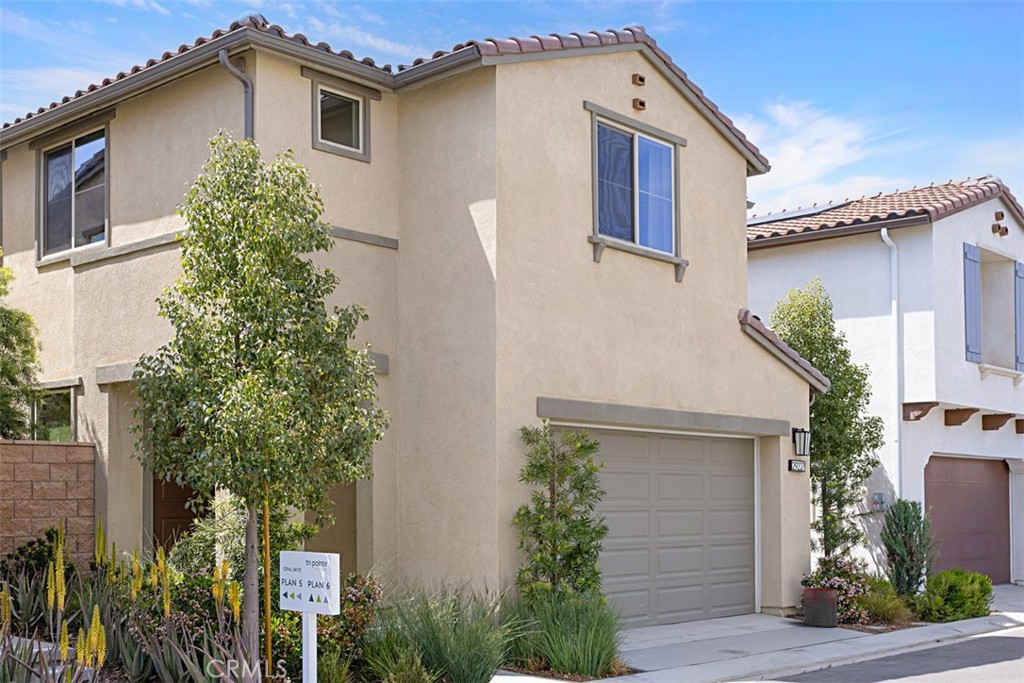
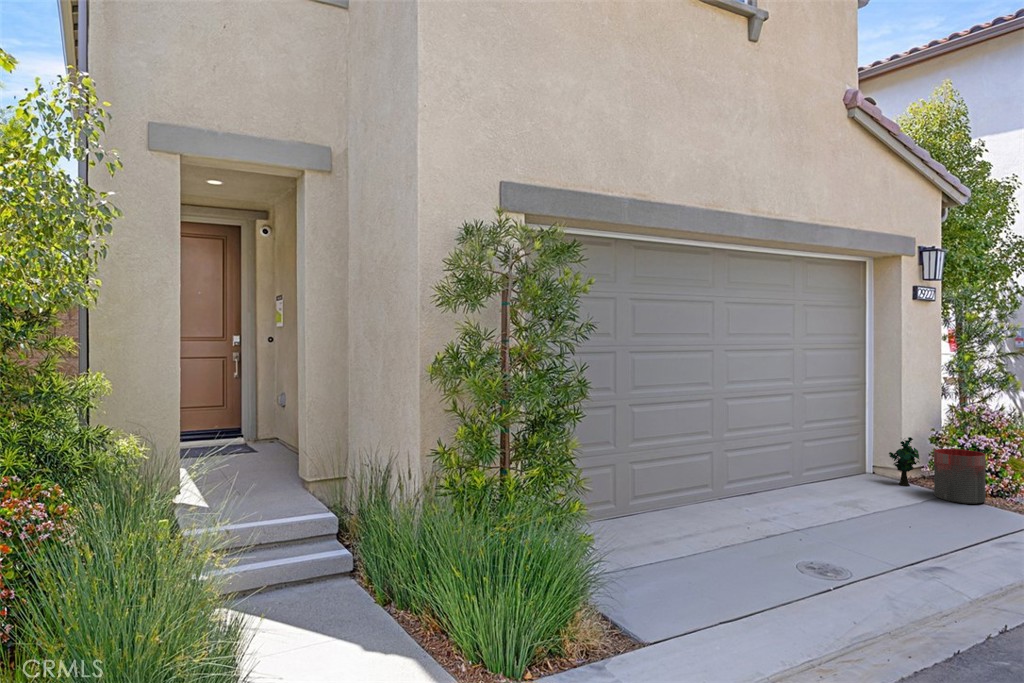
decorative plant: none [773,580,796,619] -> present [889,437,919,486]

